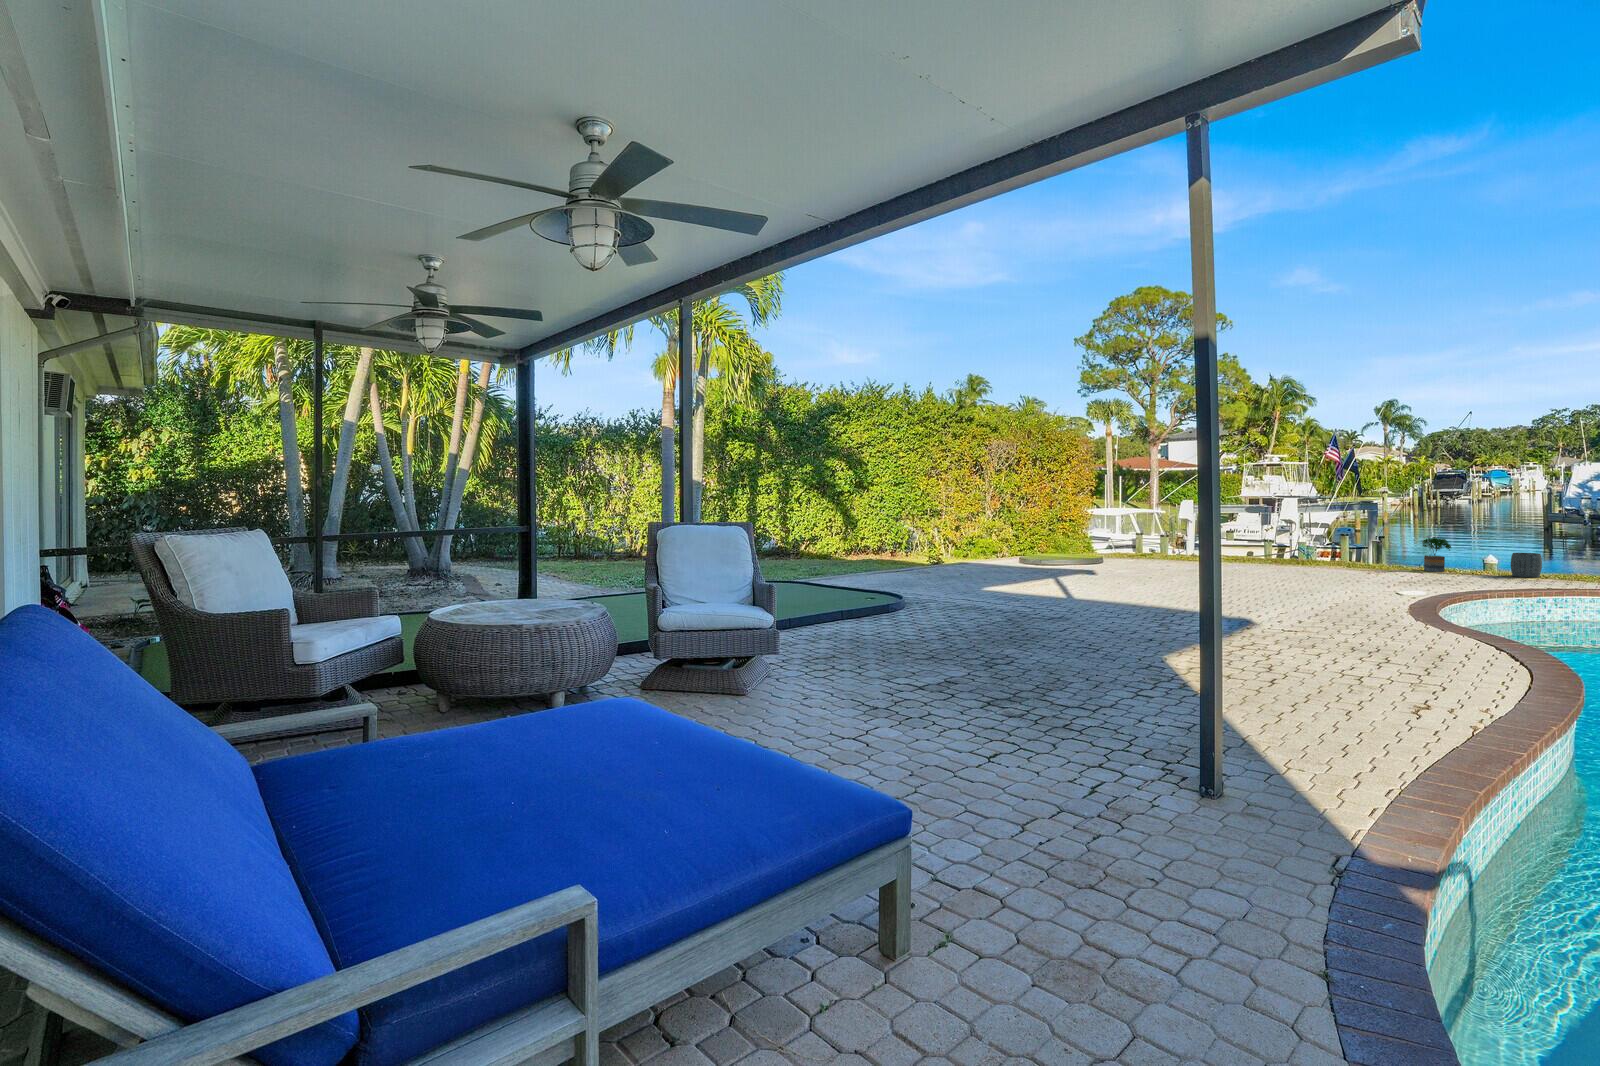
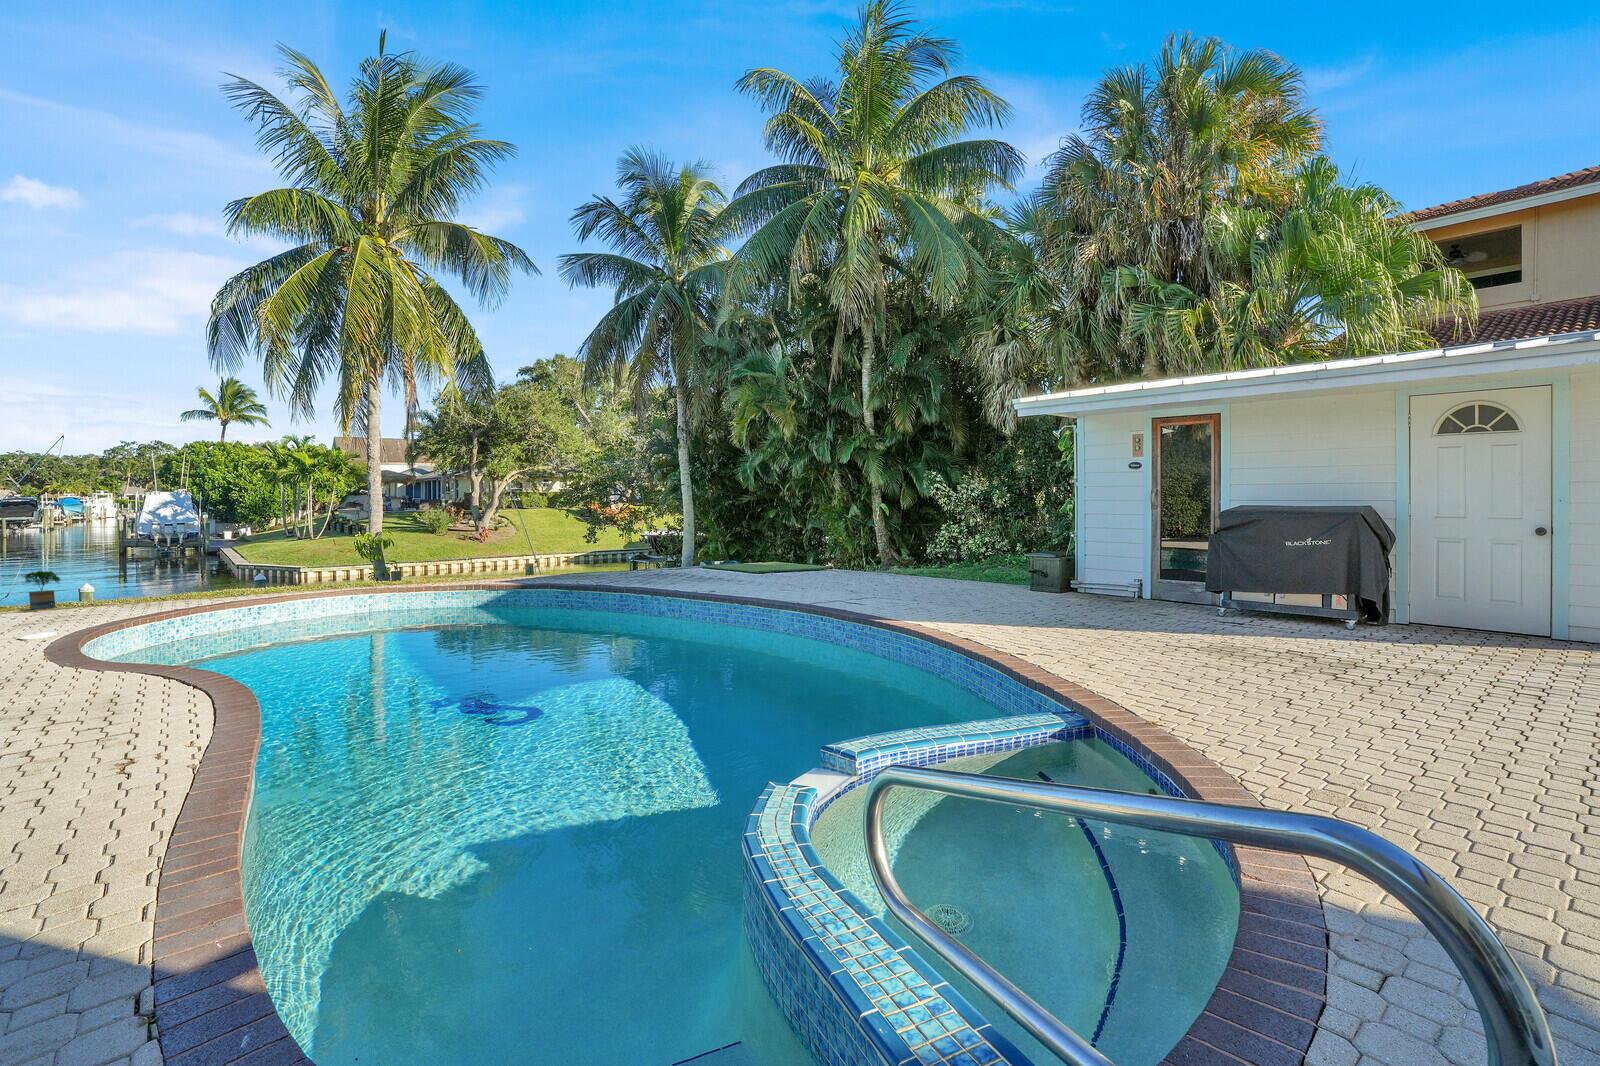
woven basket: present [1511,553,1542,578] -> none [126,577,156,602]

